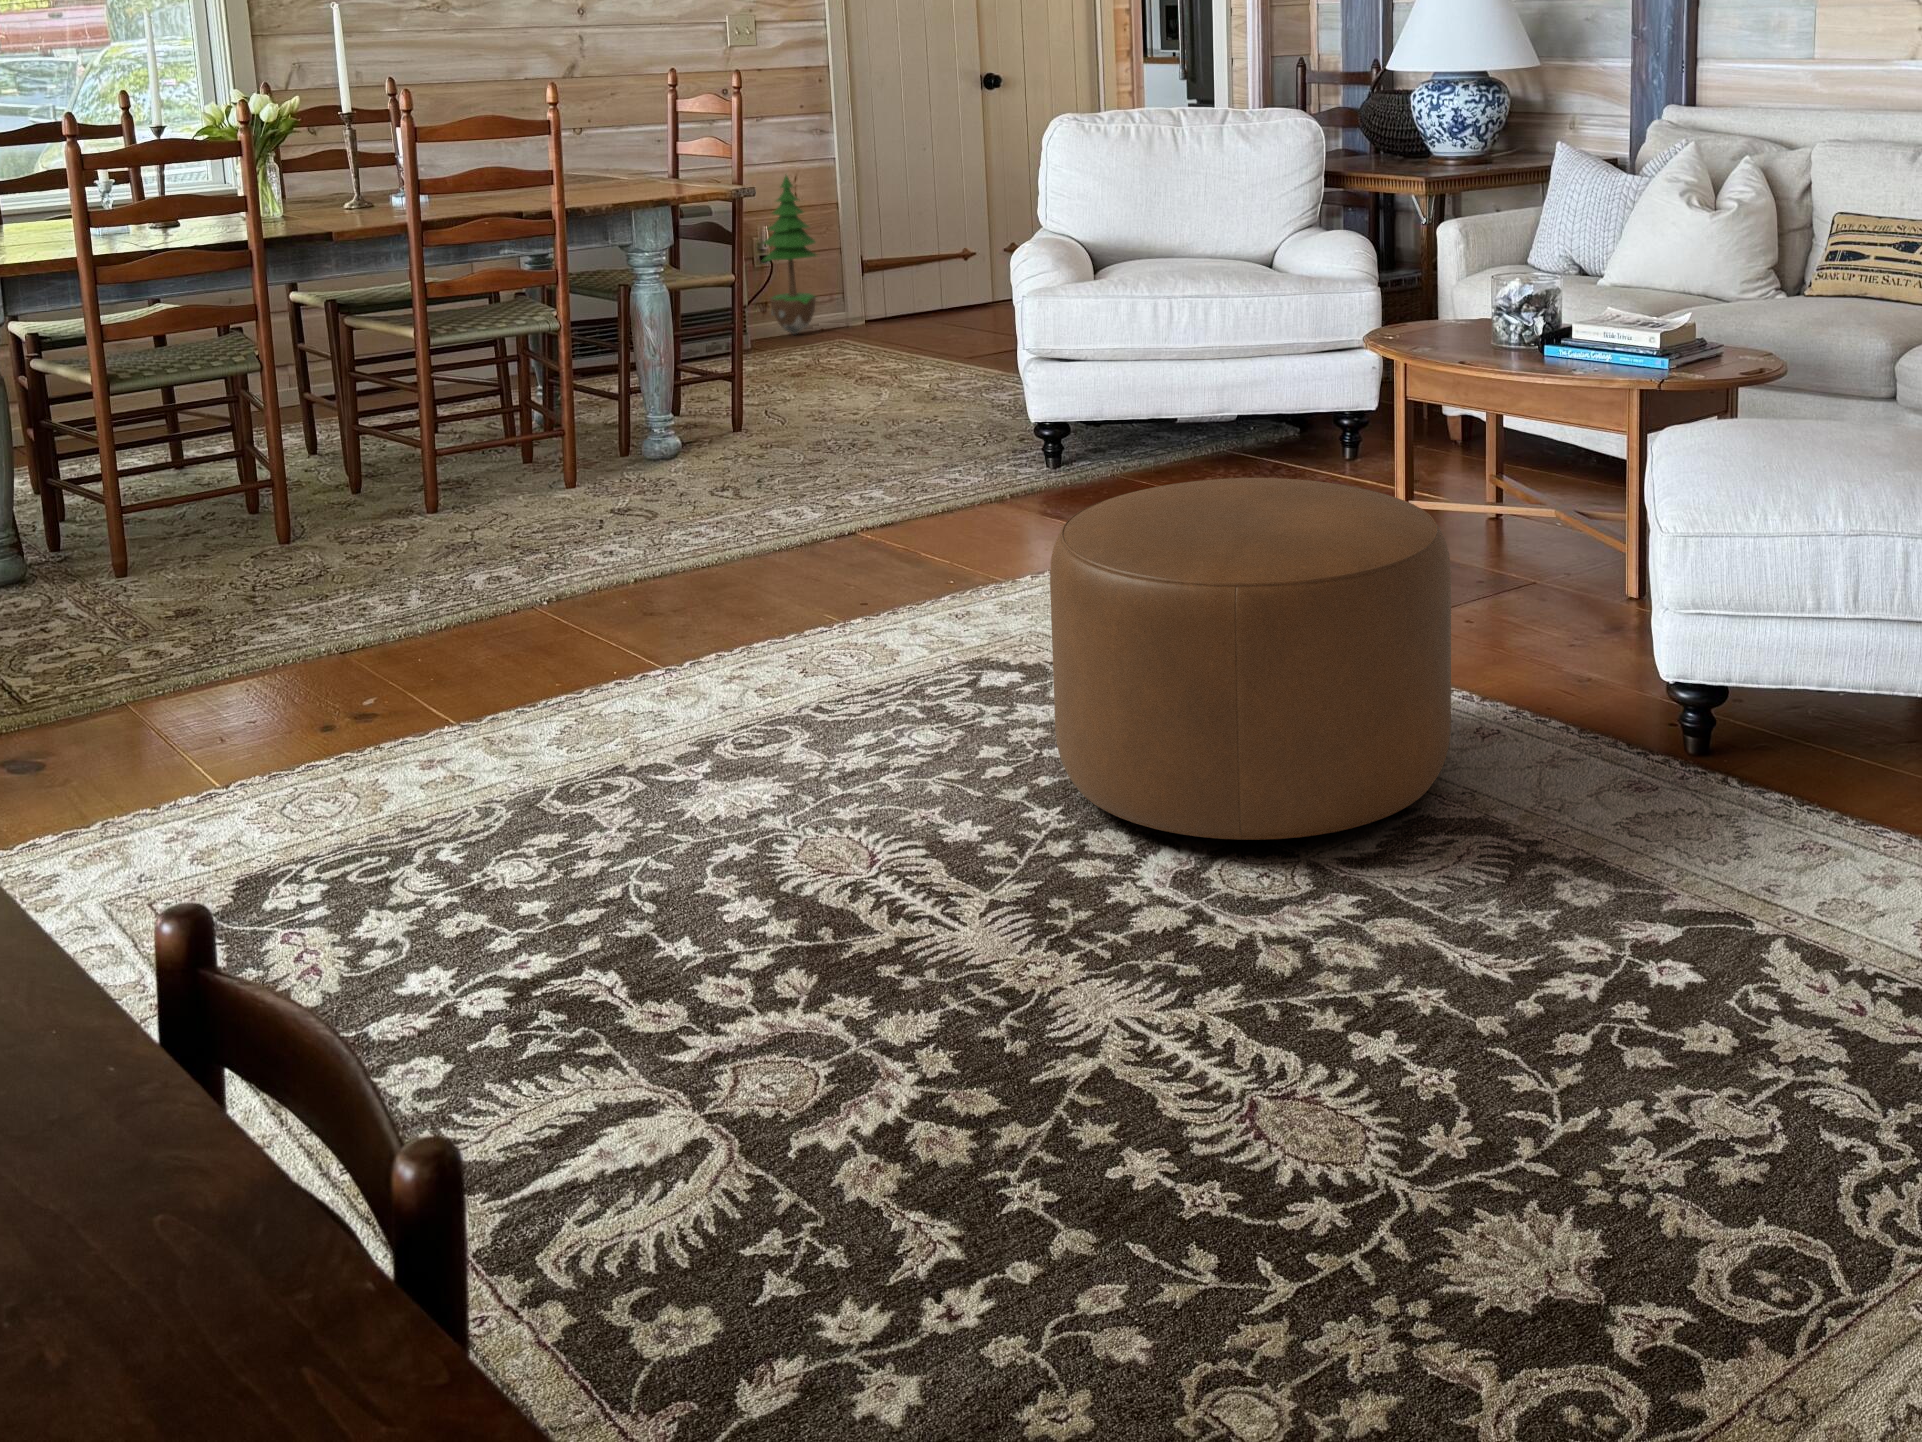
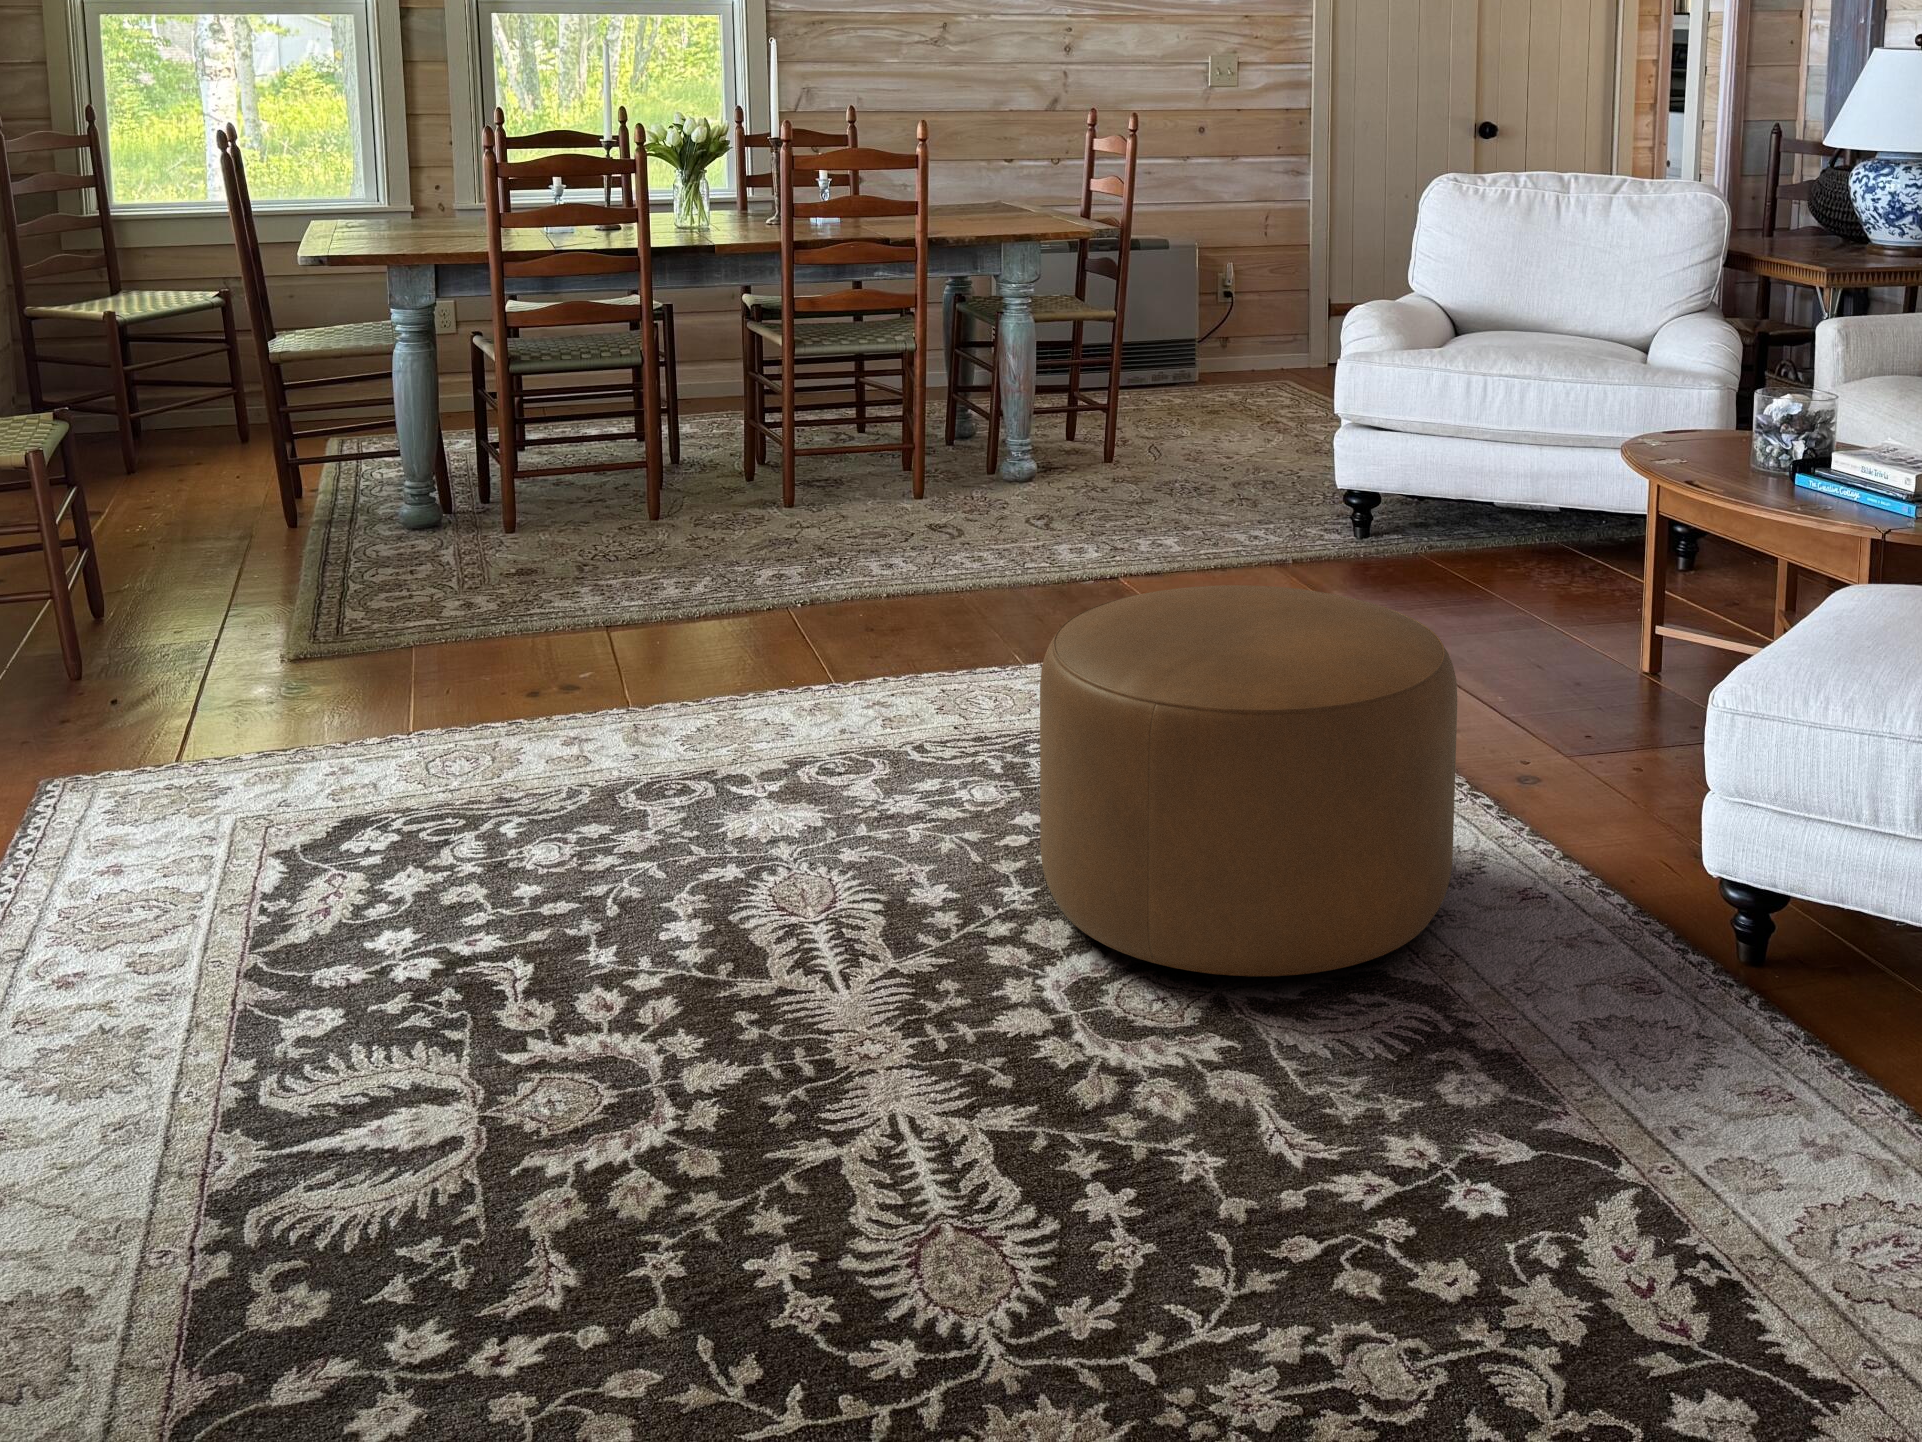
potted tree: present [763,176,816,334] -> none [1218,212,1276,373]

